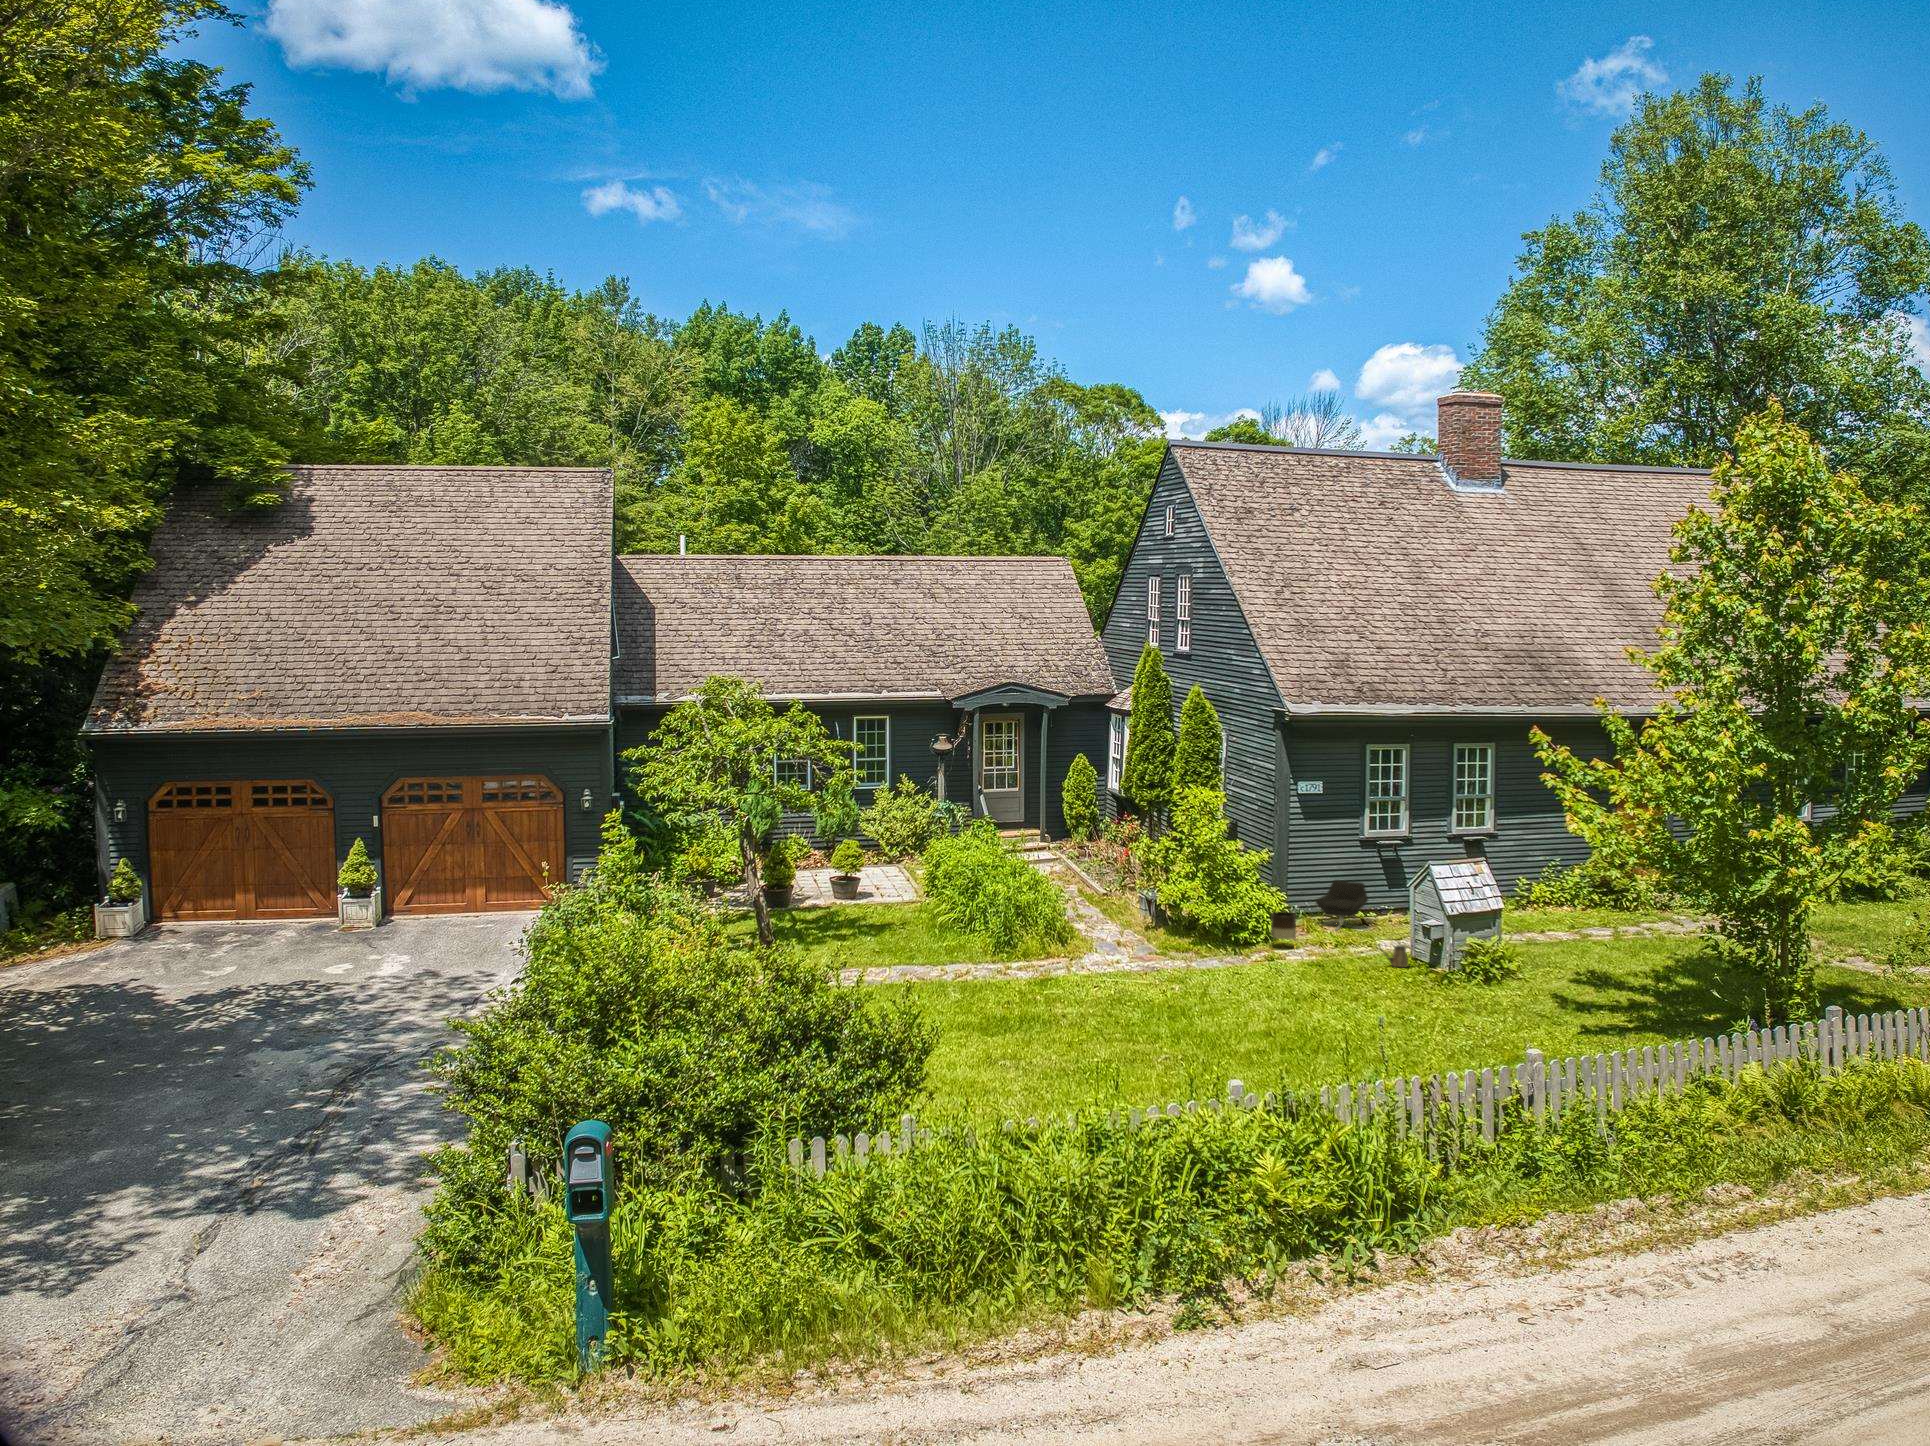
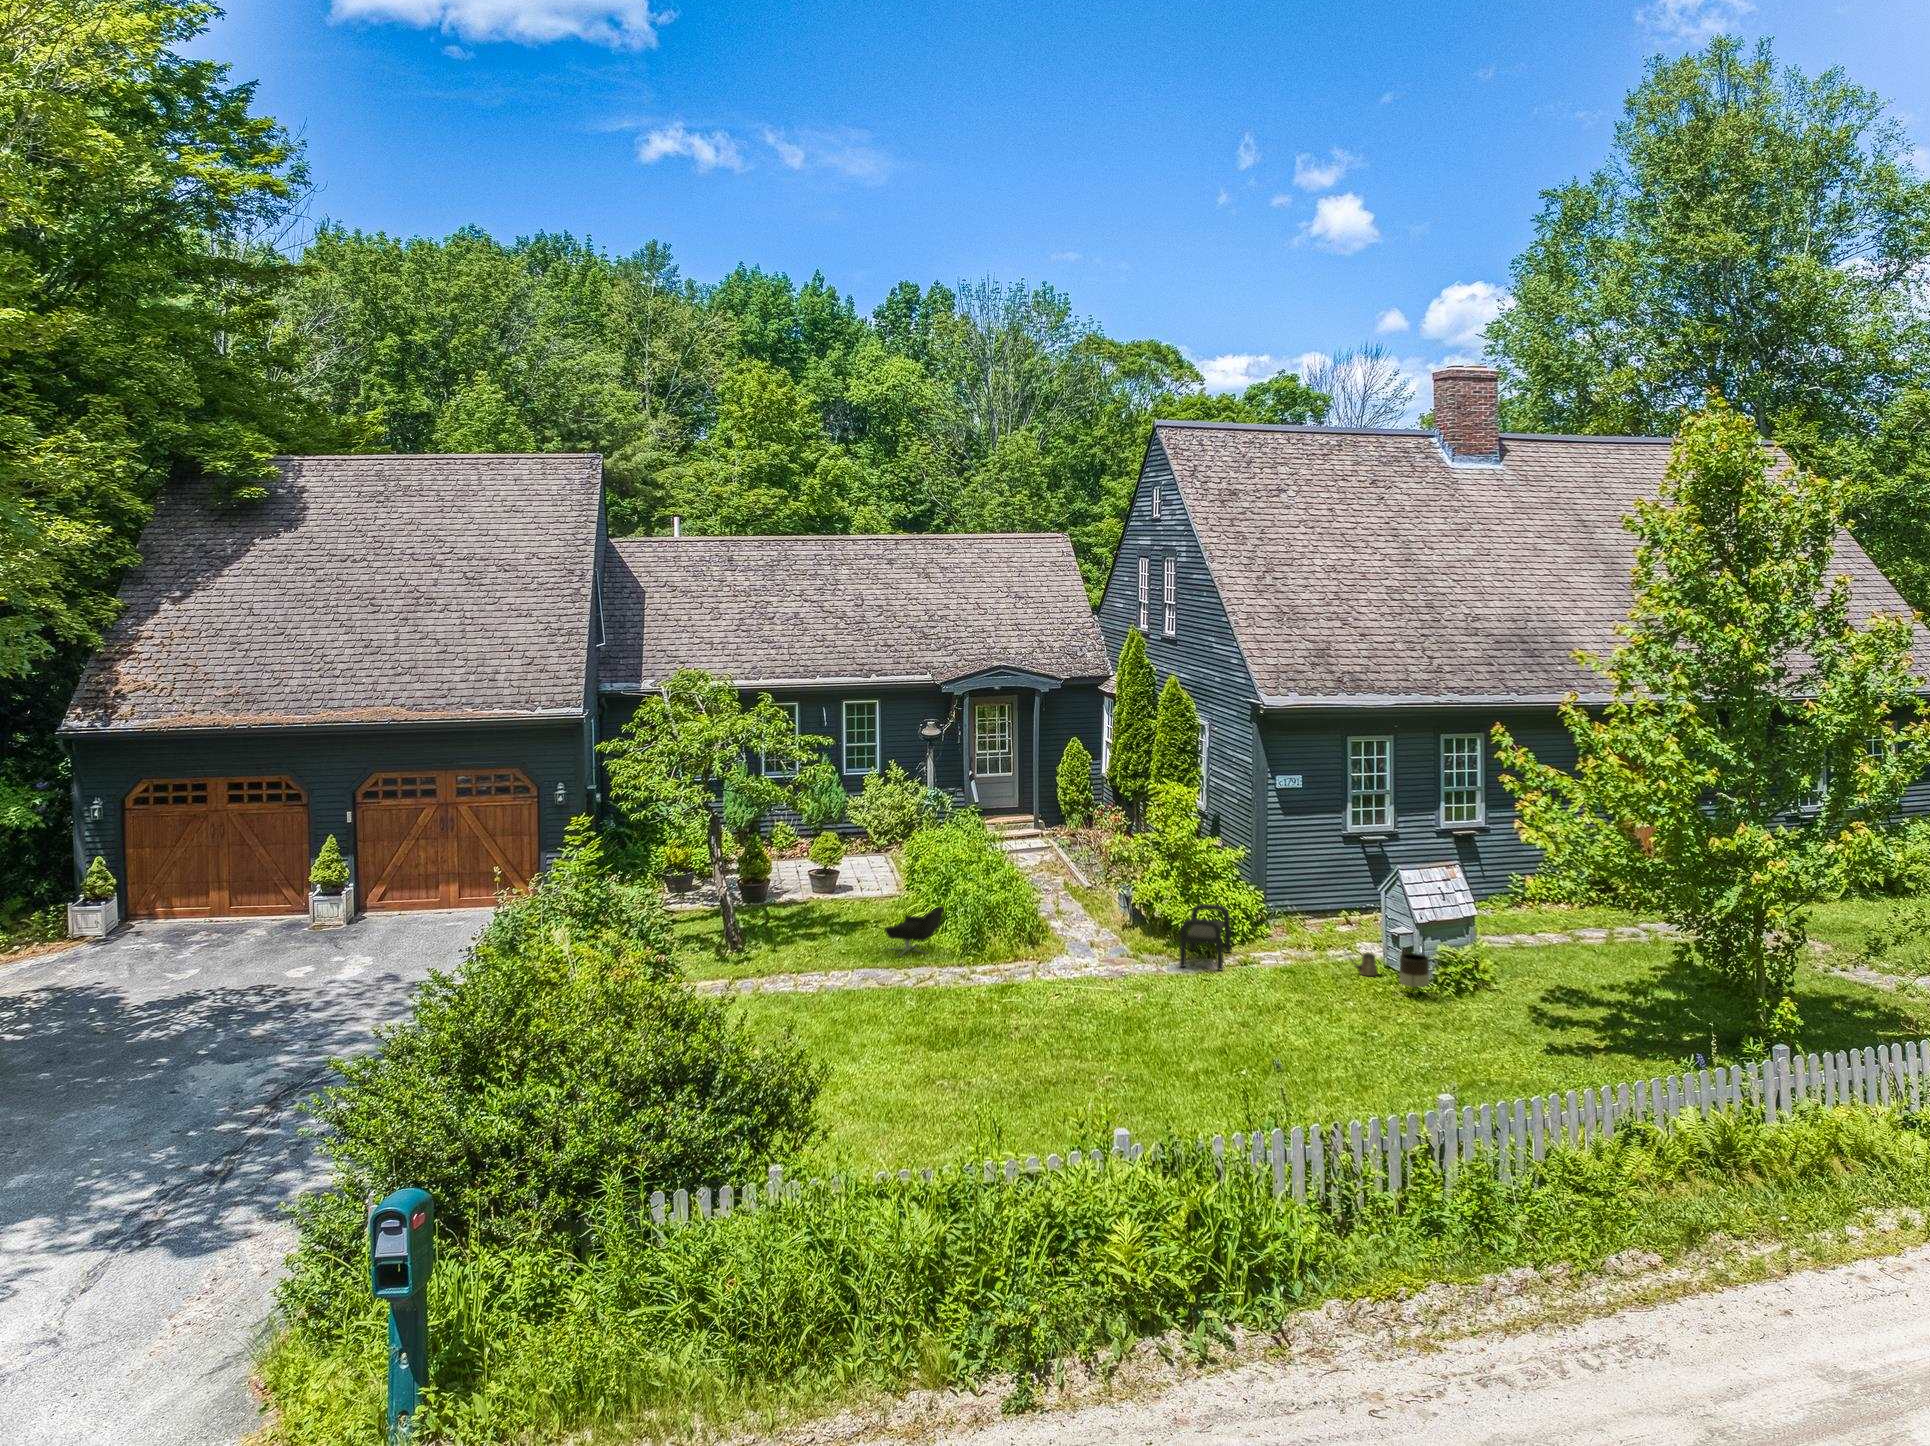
lounge chair: present [1315,880,1368,929] -> present [885,906,944,955]
bench: none [1217,901,1263,963] -> present [1180,904,1231,970]
planter: present [1271,911,1296,939] -> present [1400,953,1429,991]

